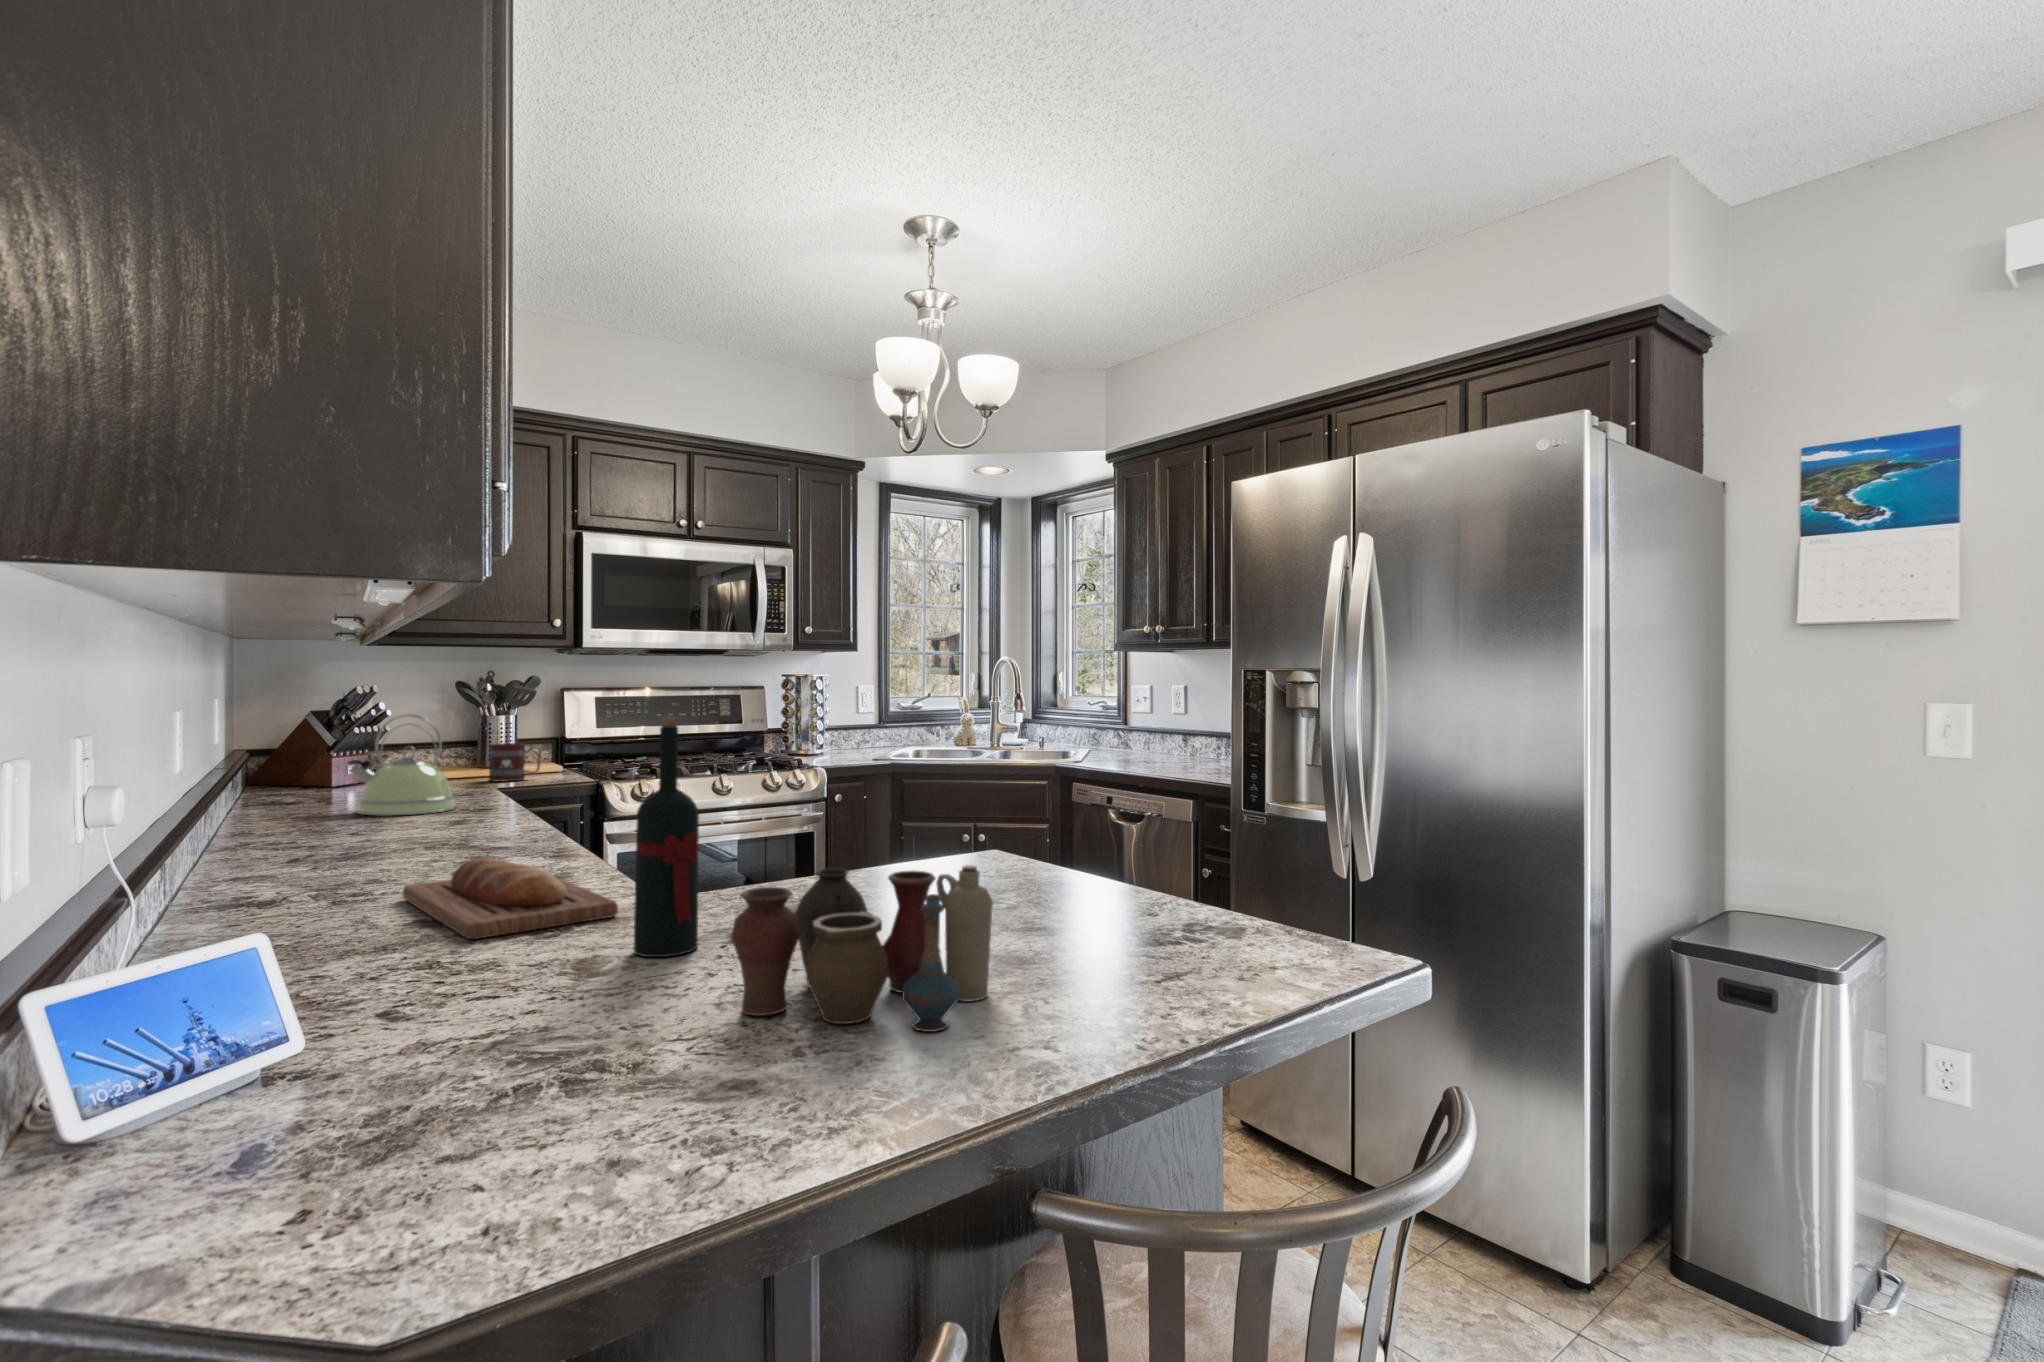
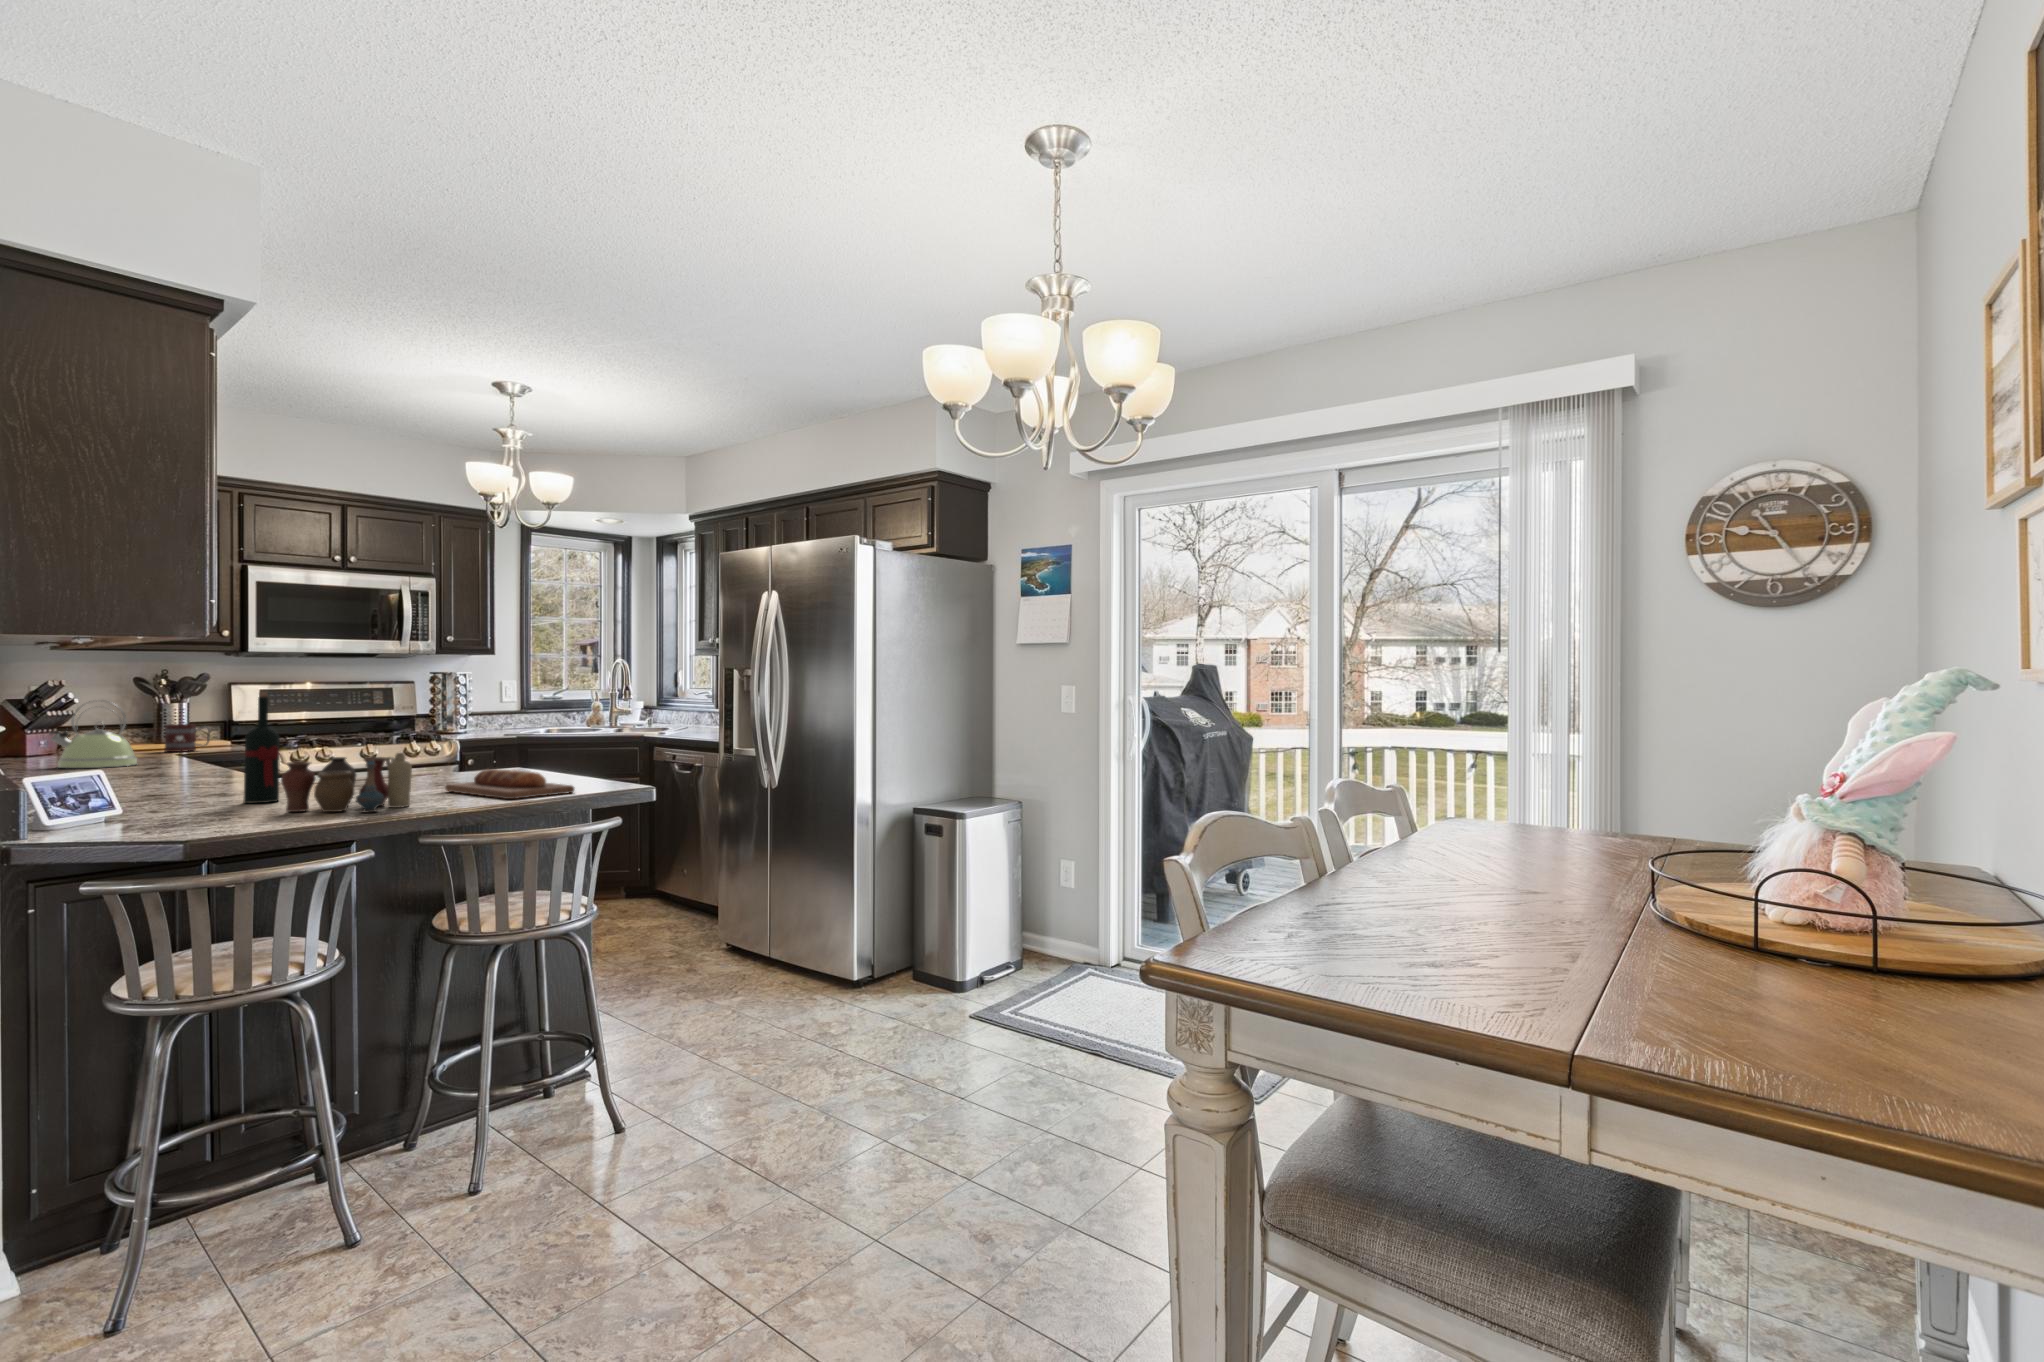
bread loaf: present [403,858,618,939] -> present [445,769,574,799]

